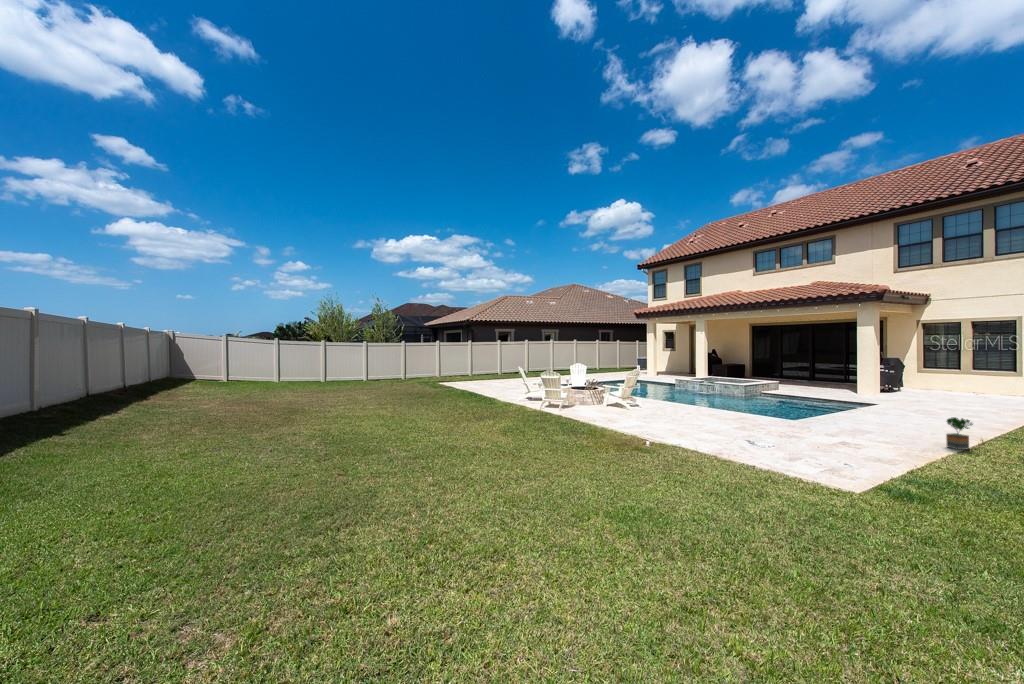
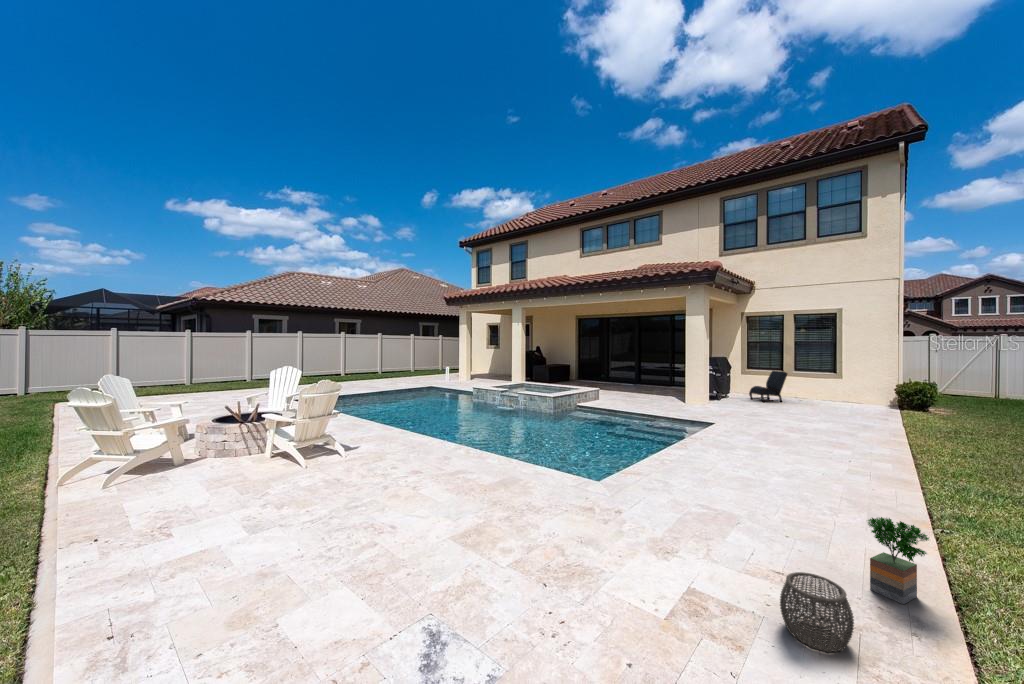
lounge chair: none [925,370,965,397] -> present [749,371,787,402]
woven basket: none [894,430,925,453] -> present [780,572,854,653]

